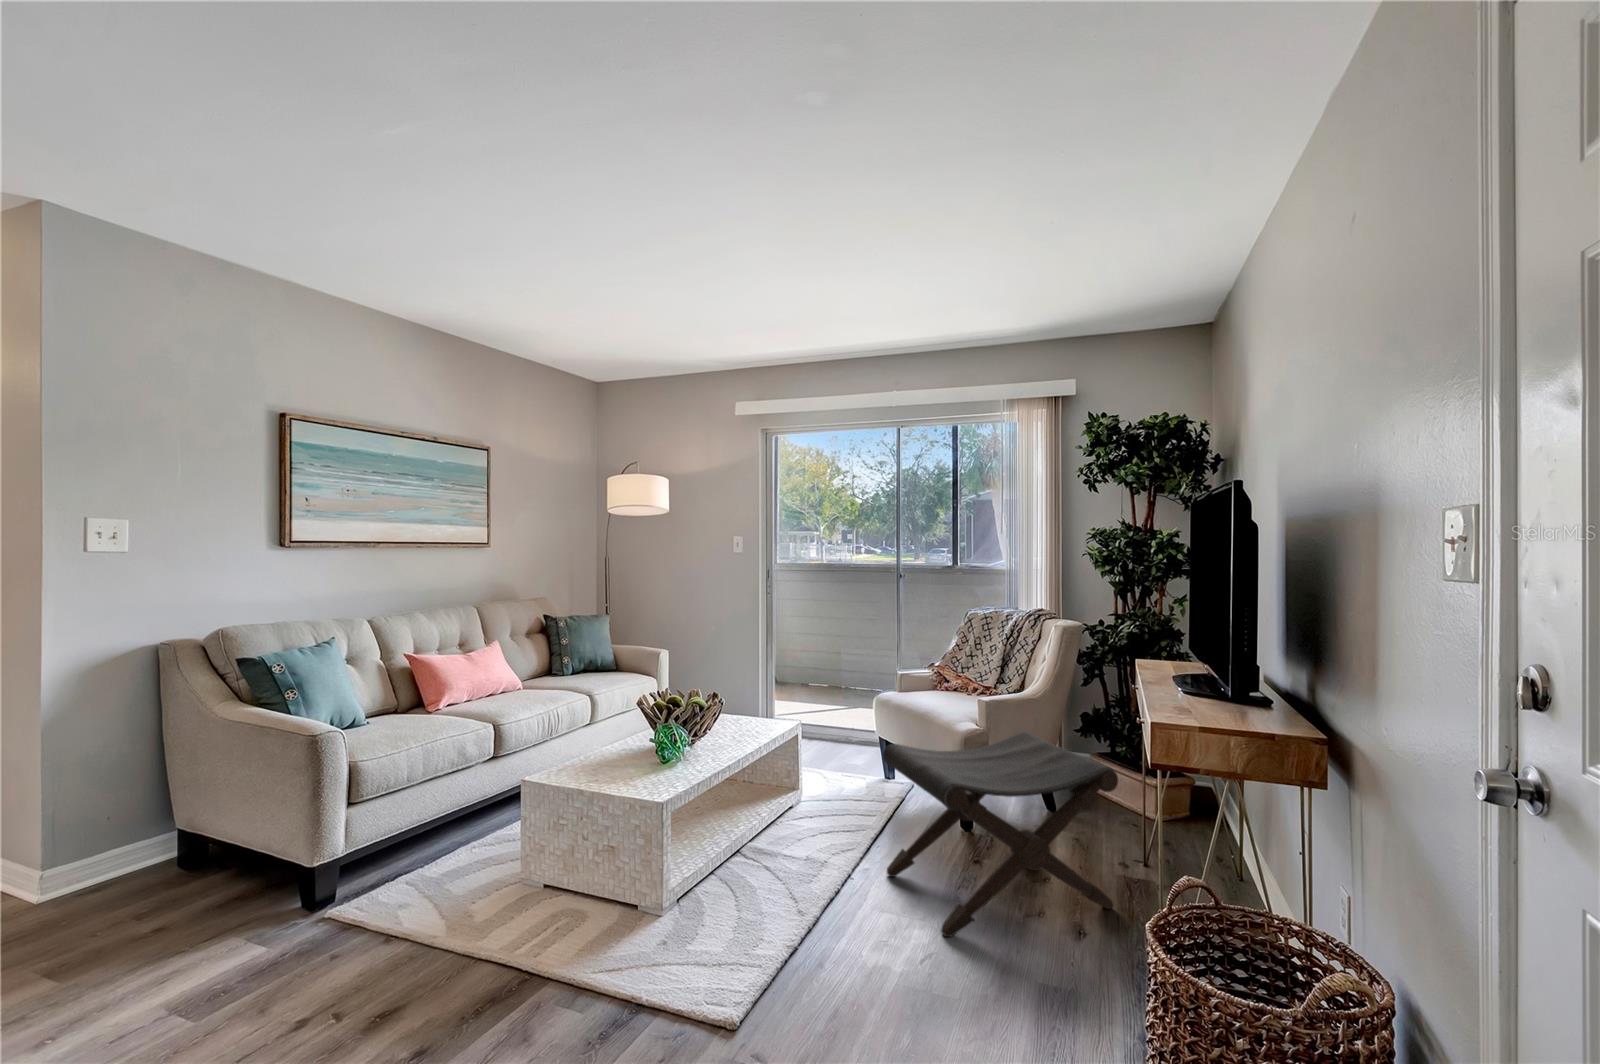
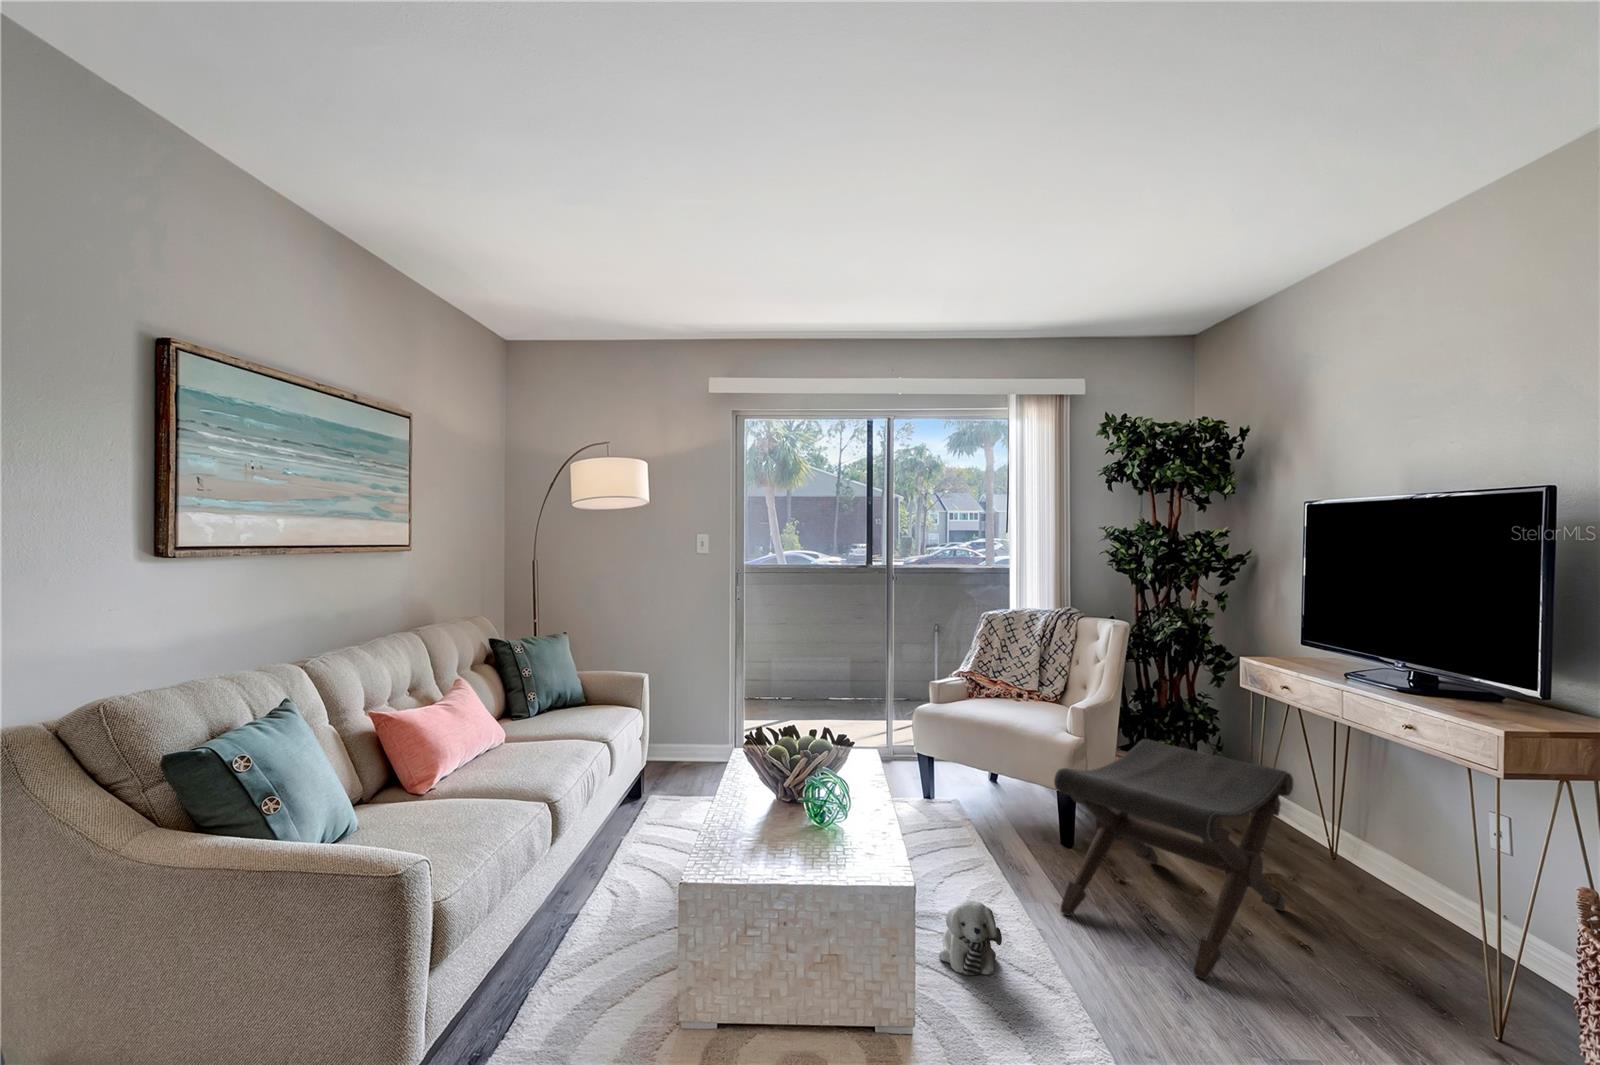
plush toy: none [744,838,791,900] -> present [939,901,1002,975]

